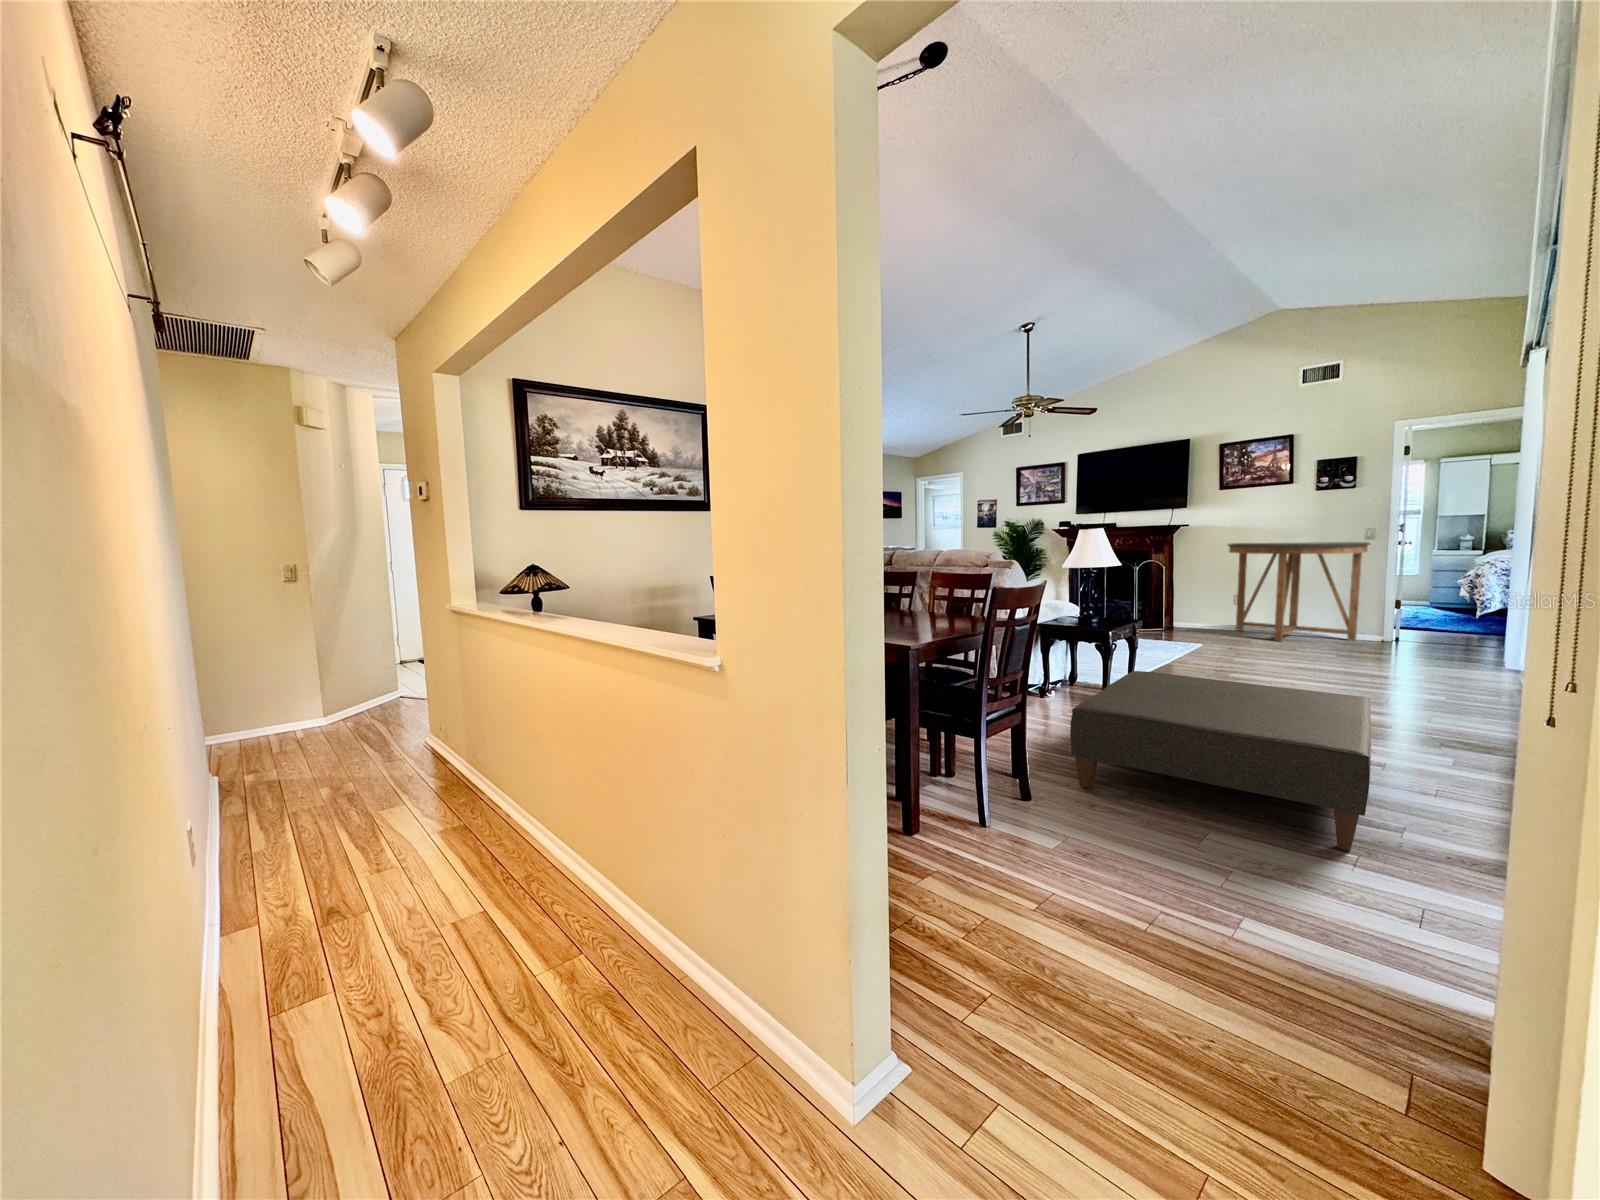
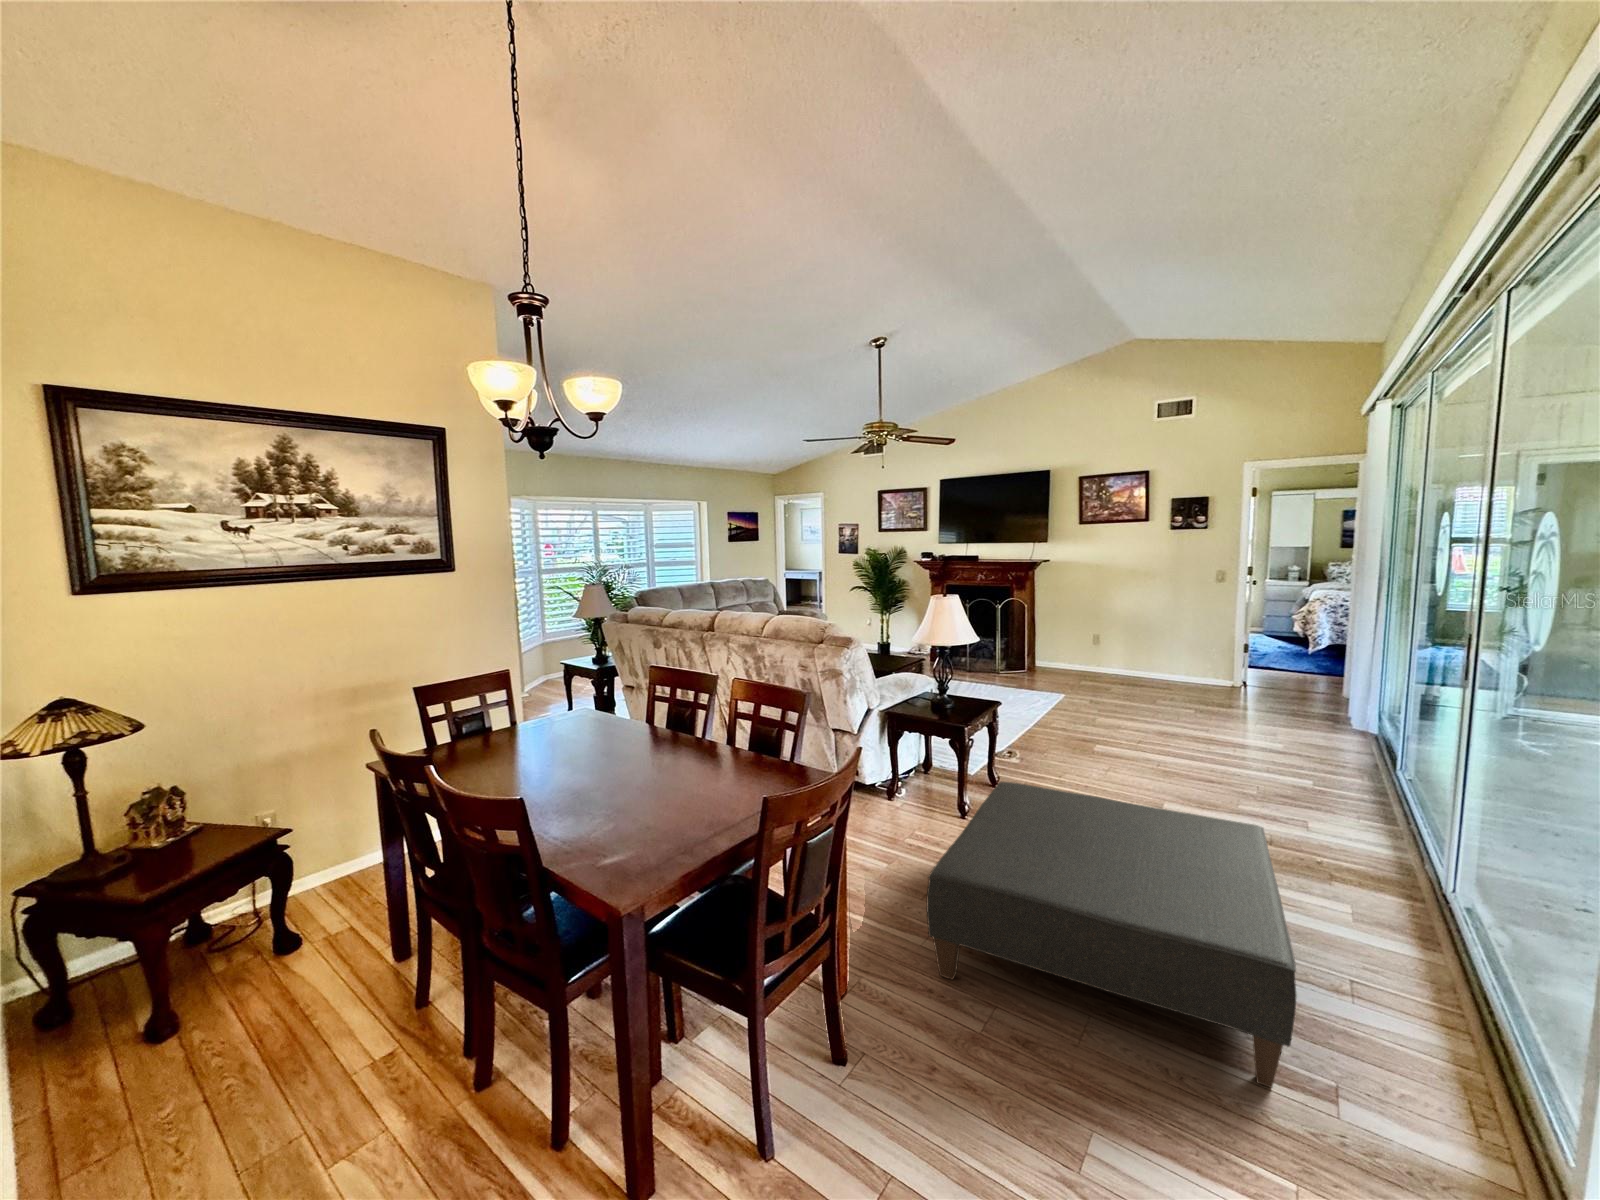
console table: present [1228,542,1370,641] -> none [1089,581,1222,689]

